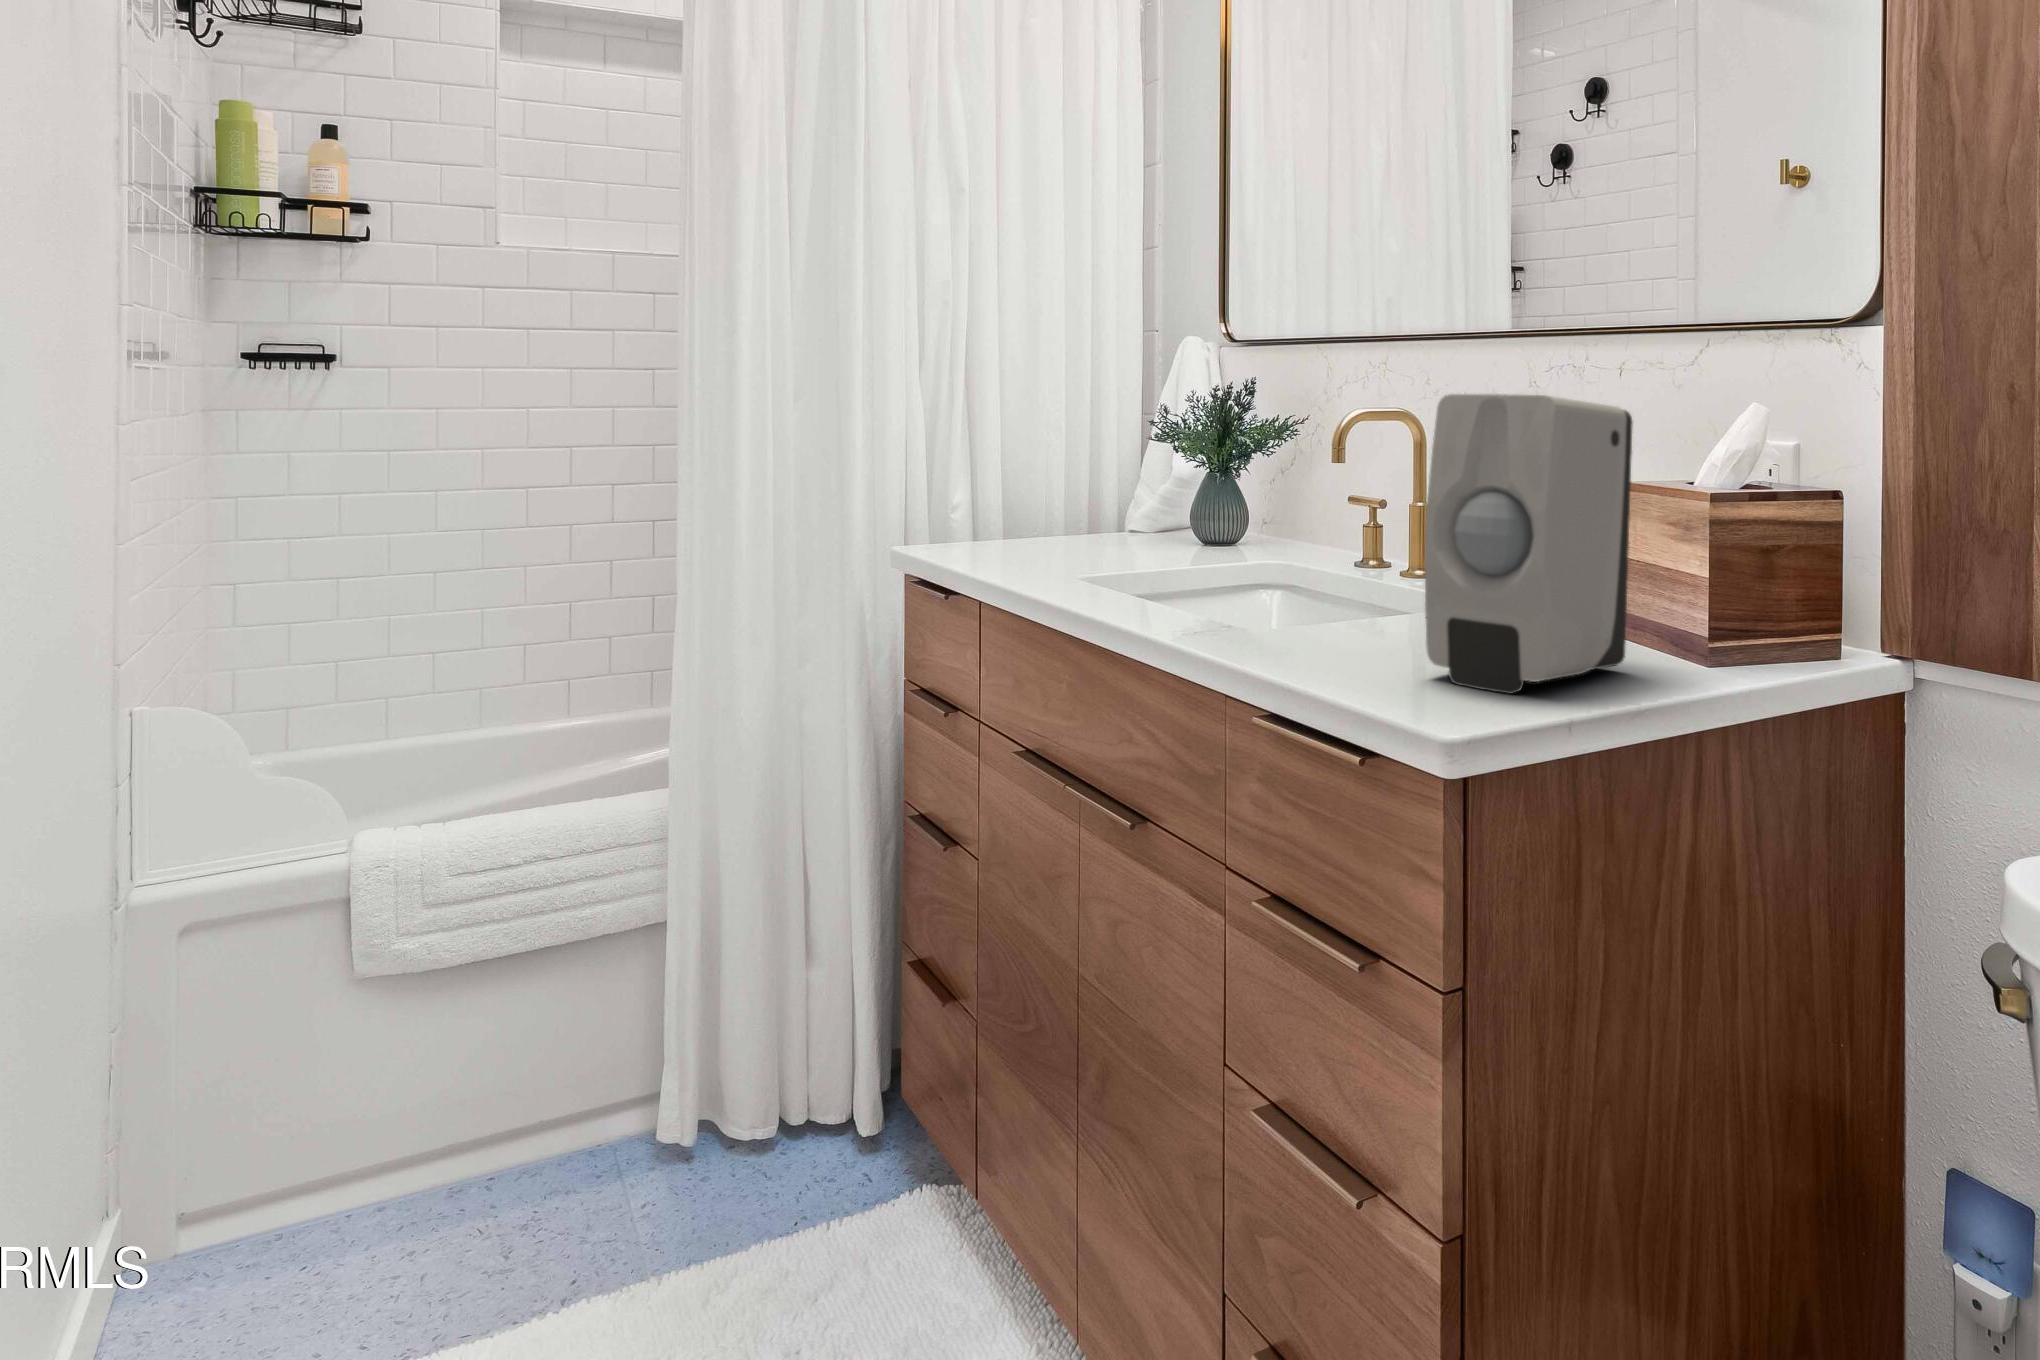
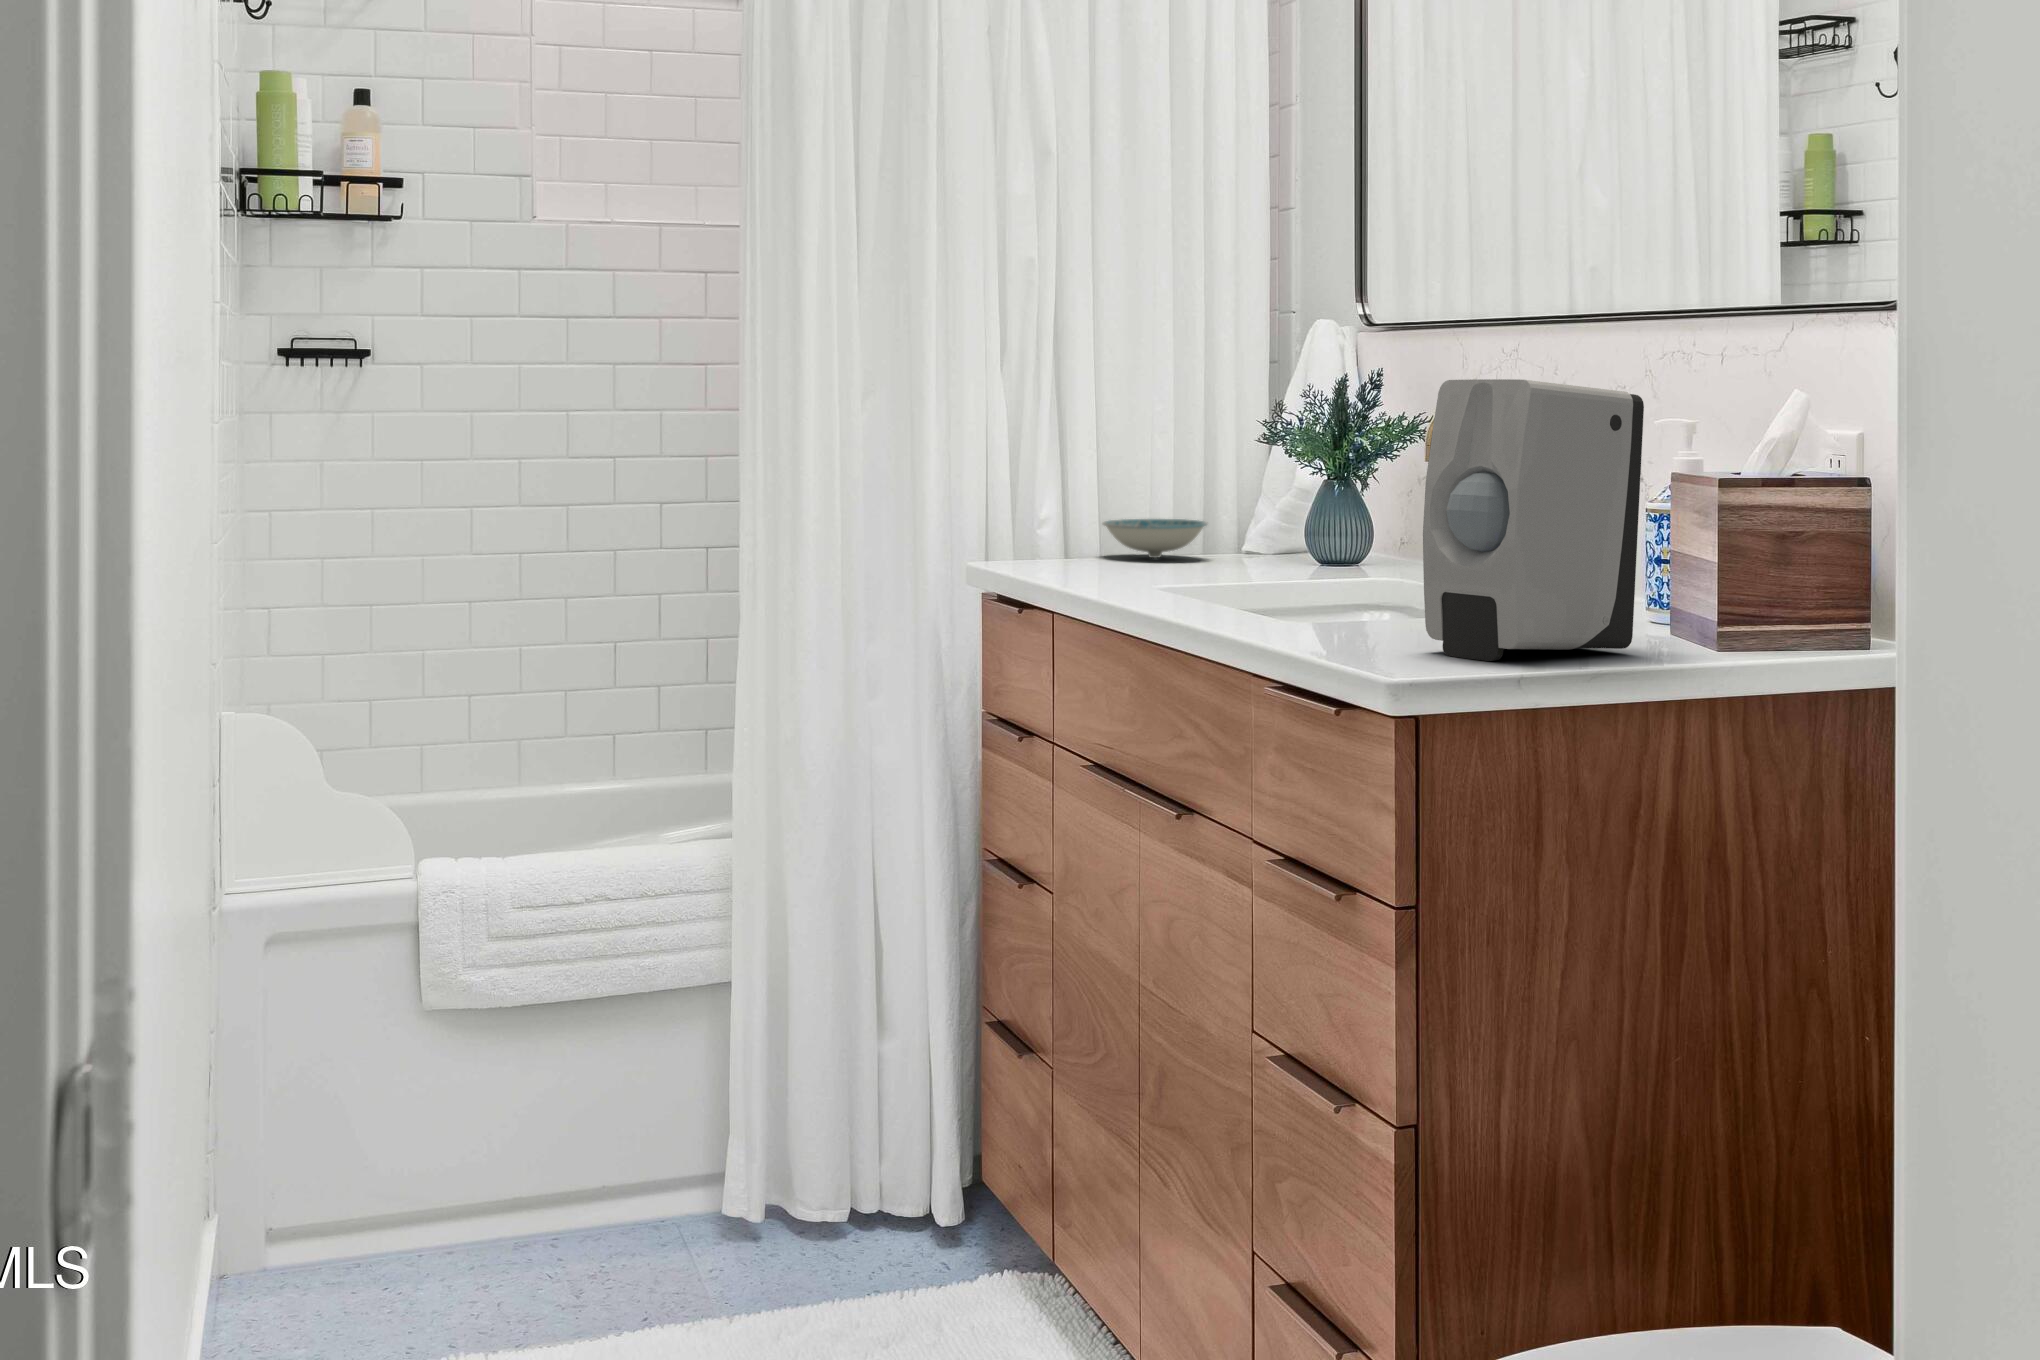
ceramic bowl: none [1007,503,1099,538] -> present [1103,519,1207,558]

